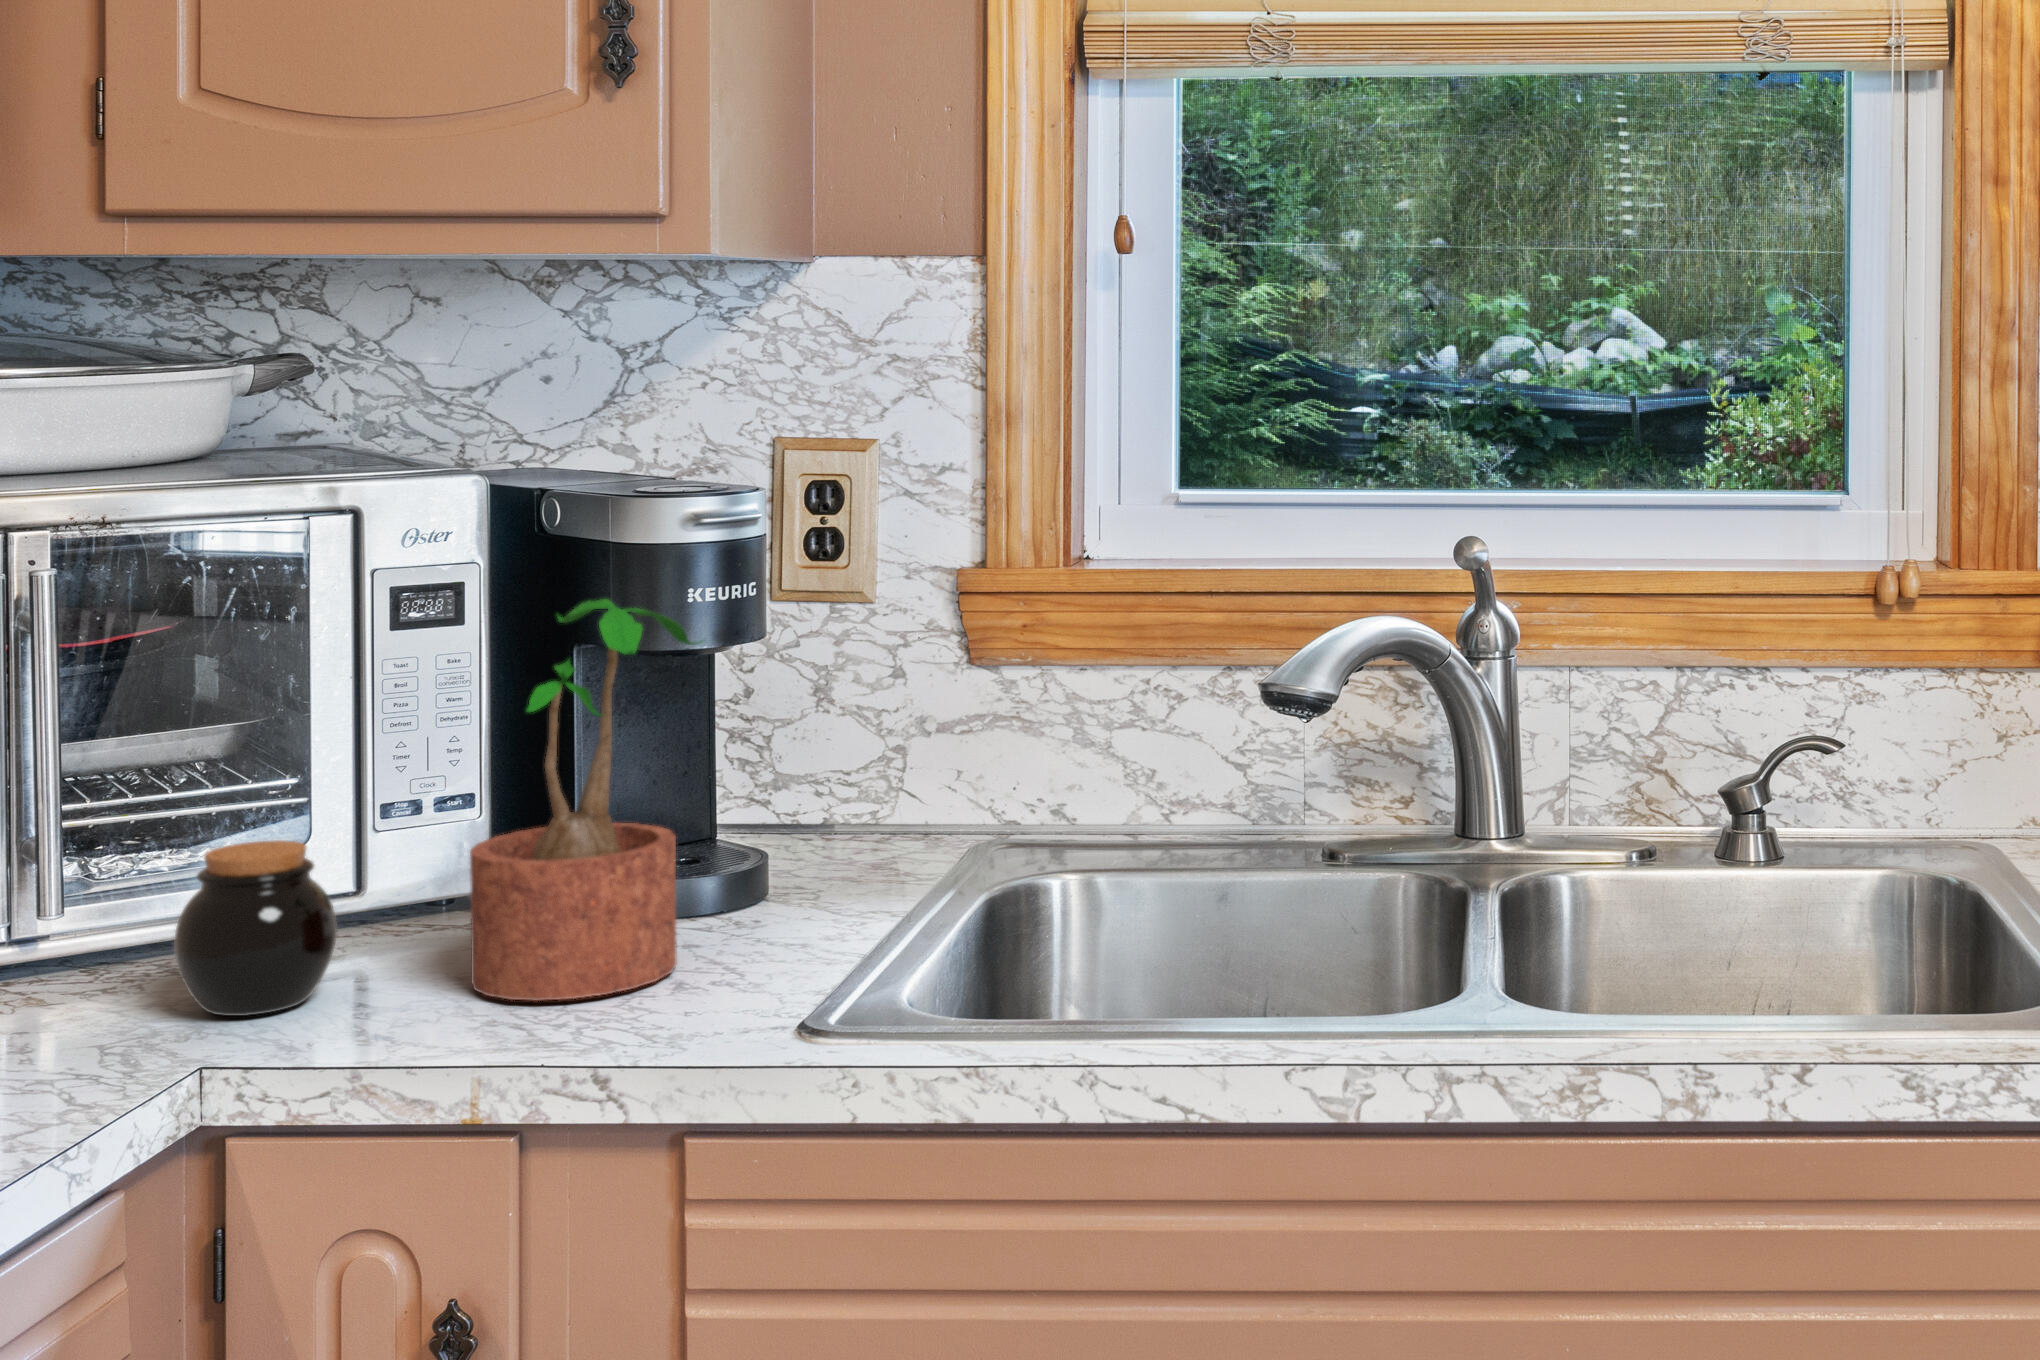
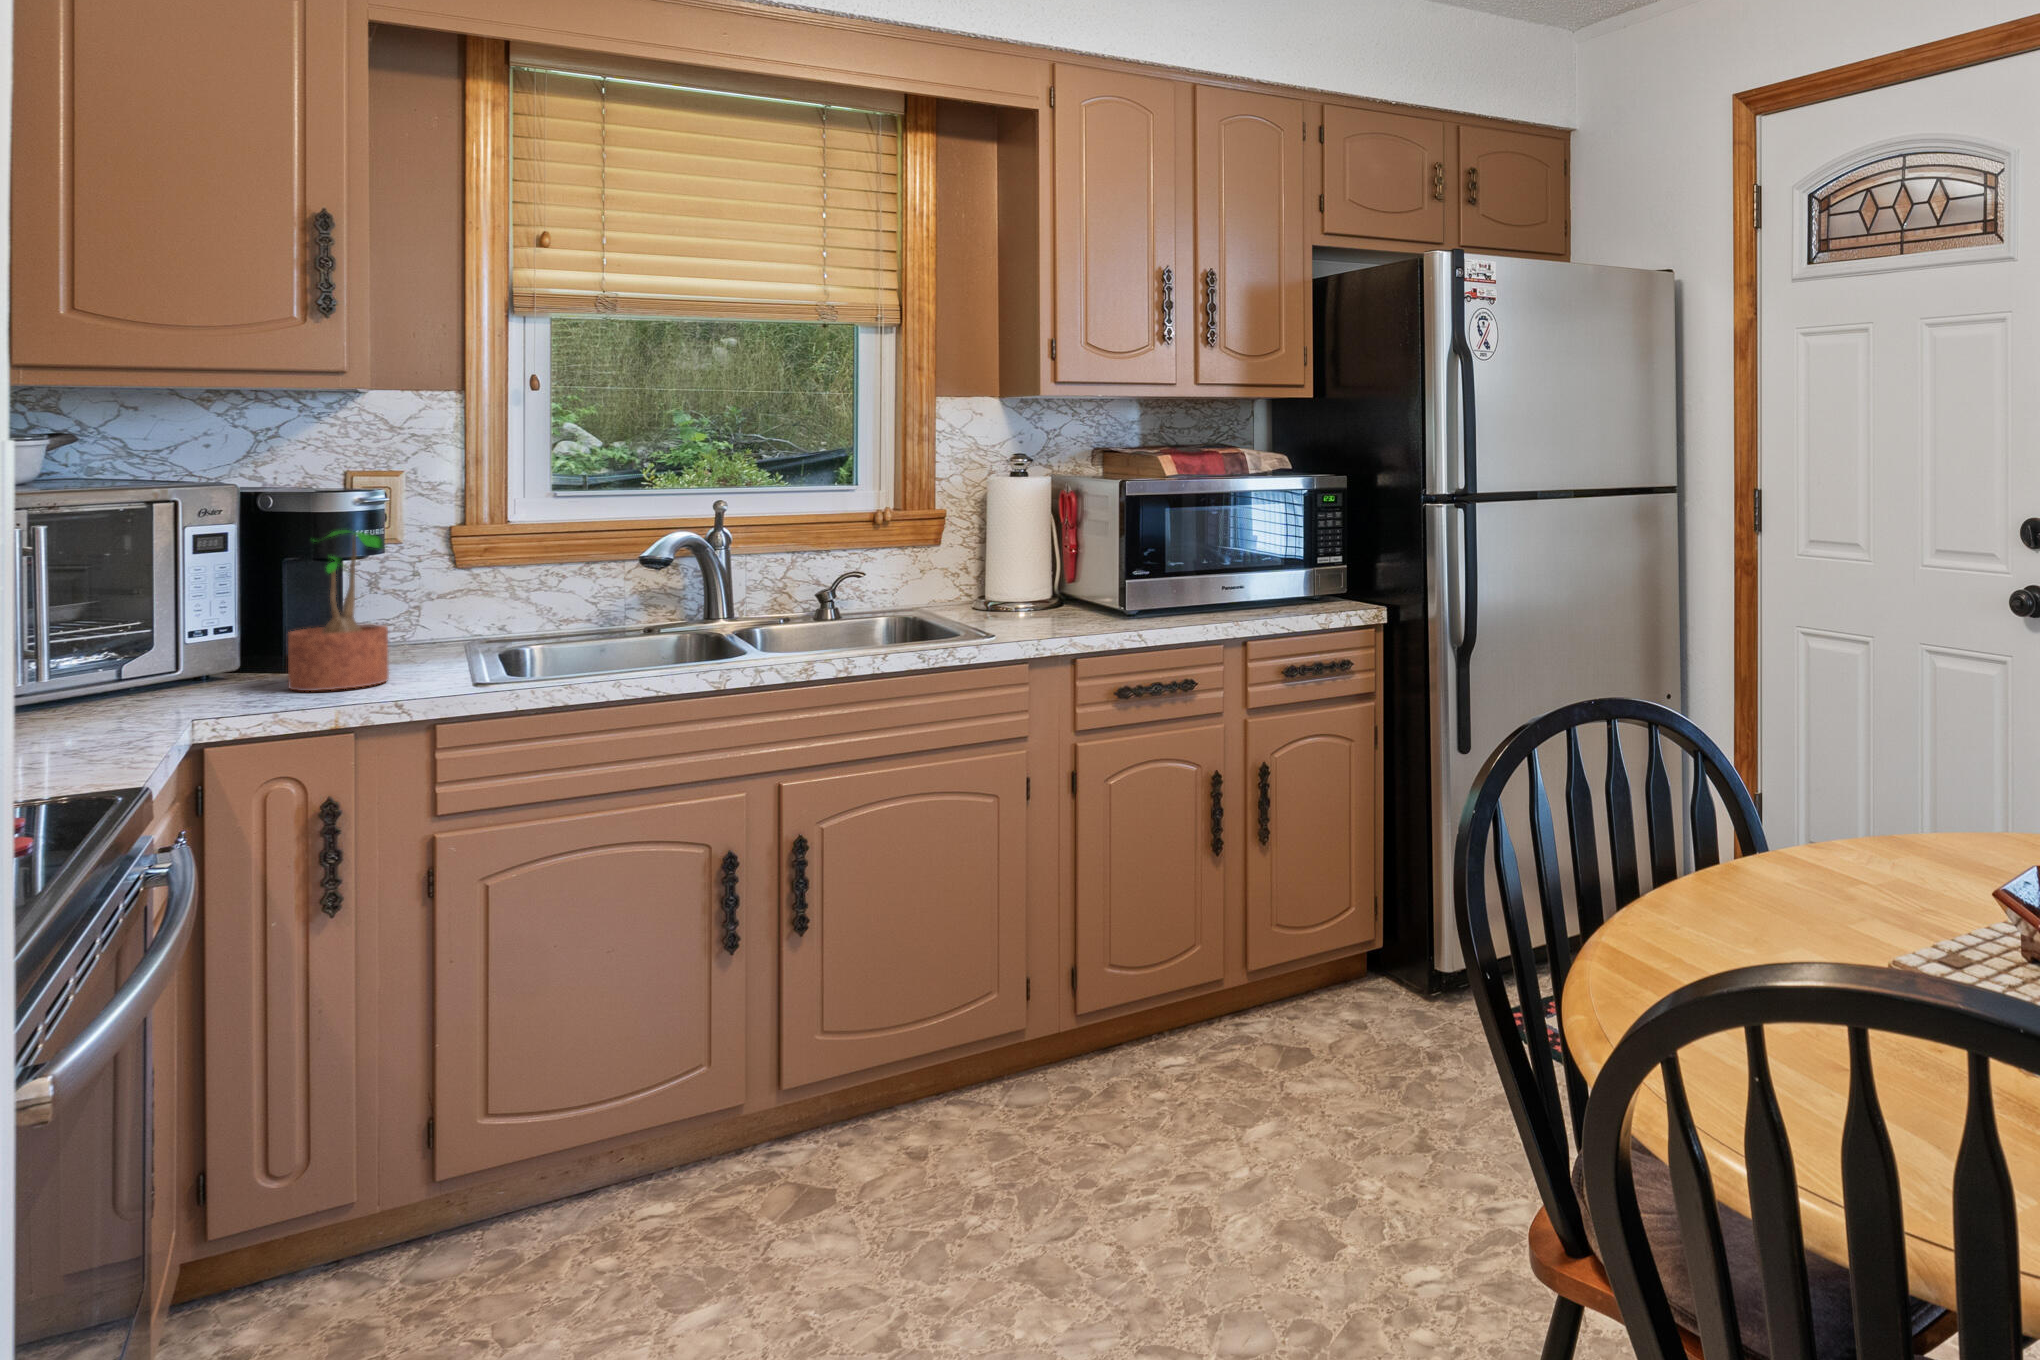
jar: present [174,840,337,1016] -> none [147,635,229,706]

